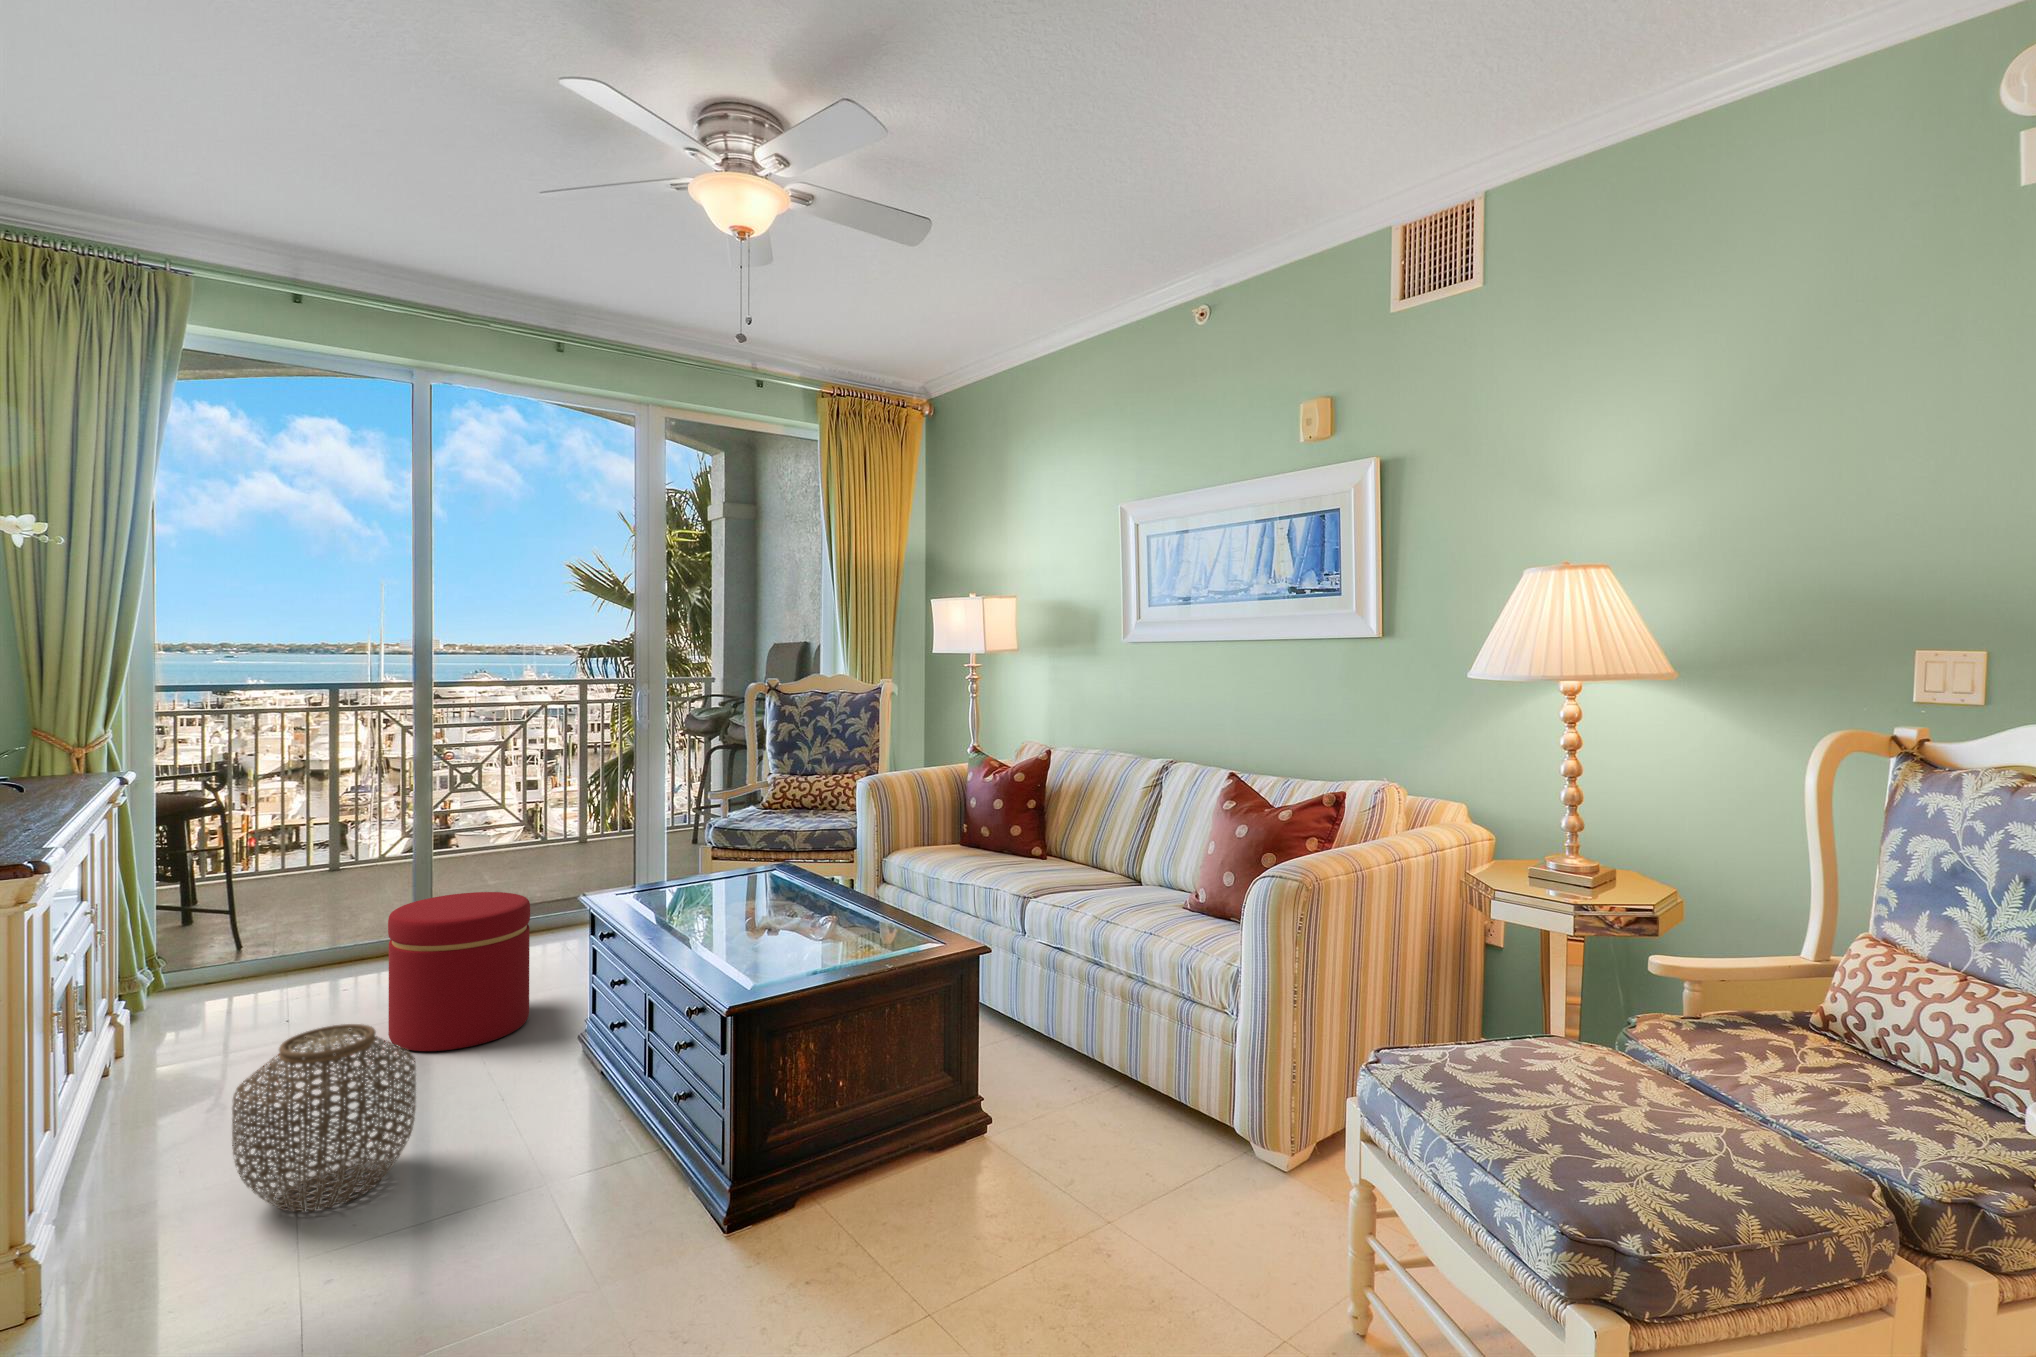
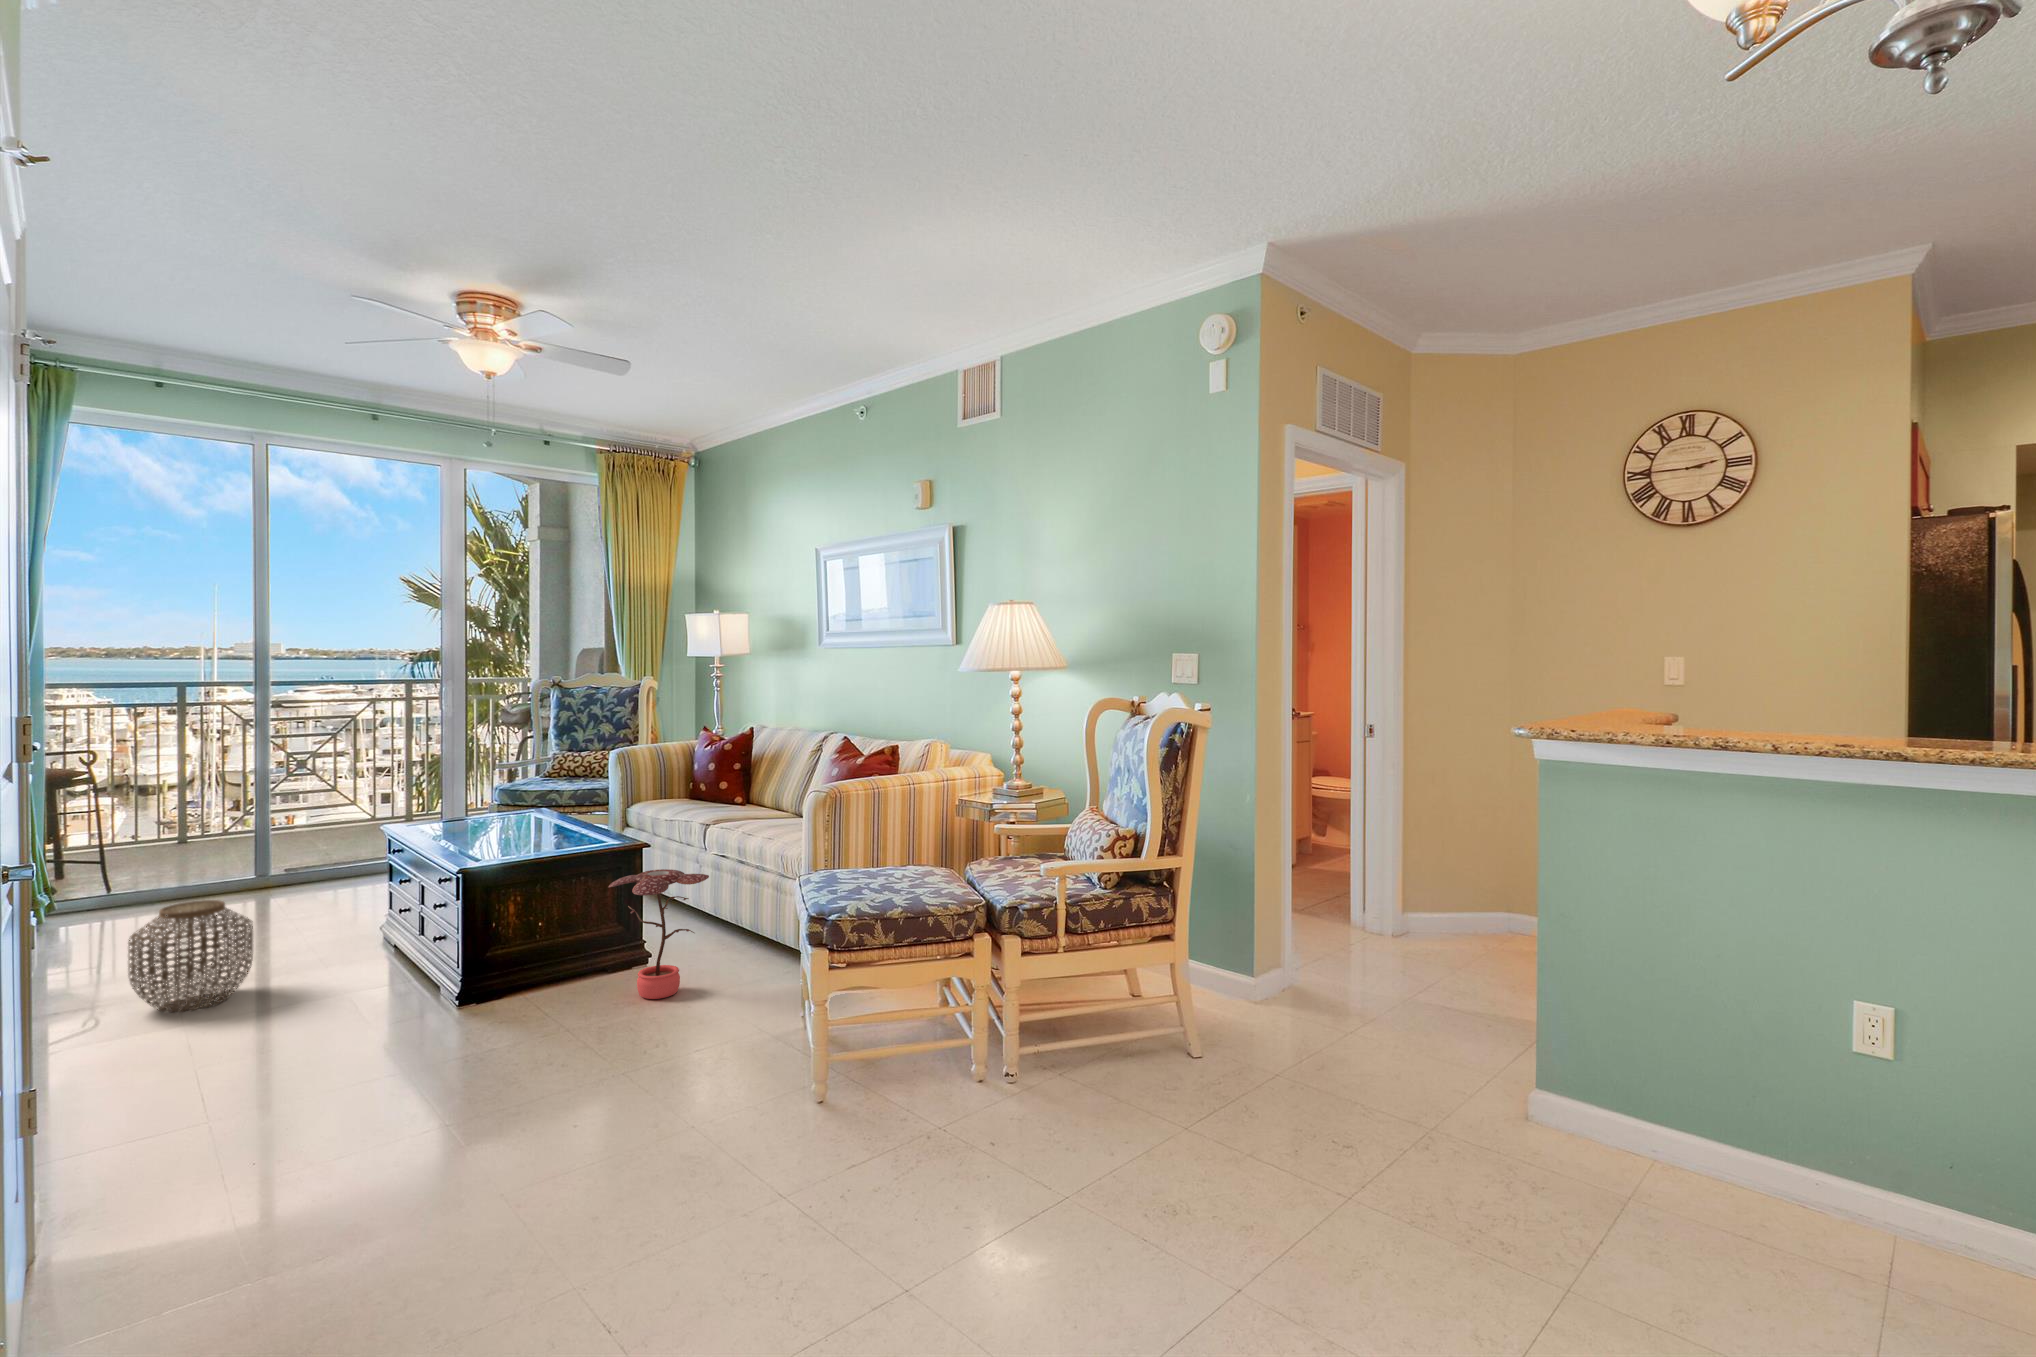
ottoman: present [388,892,530,1051] -> none [232,834,343,942]
potted plant: none [960,996,1118,1227] -> present [608,869,709,999]

